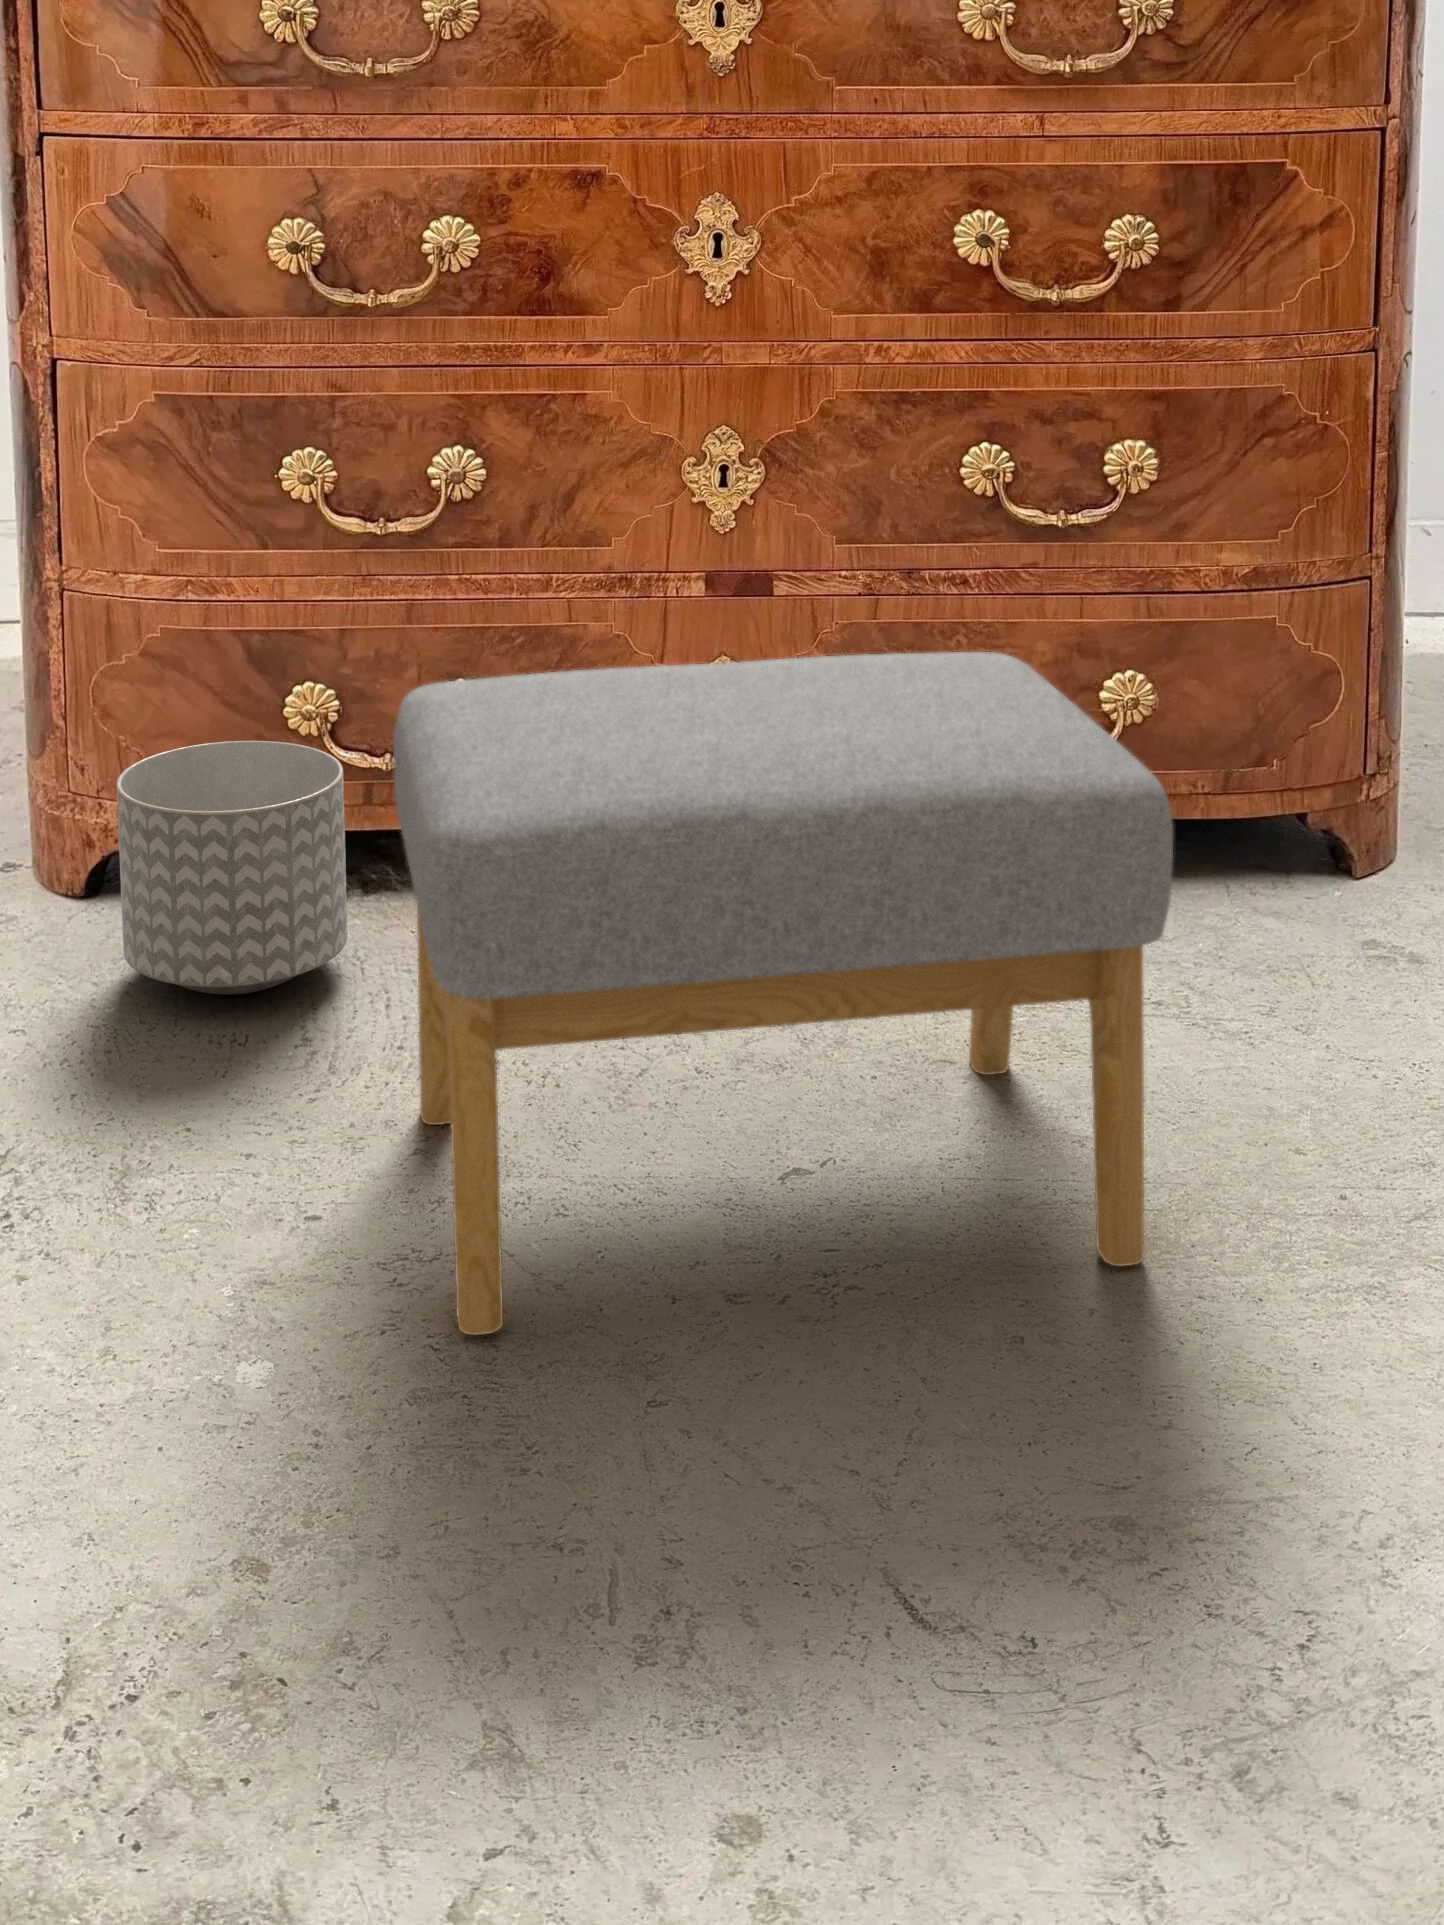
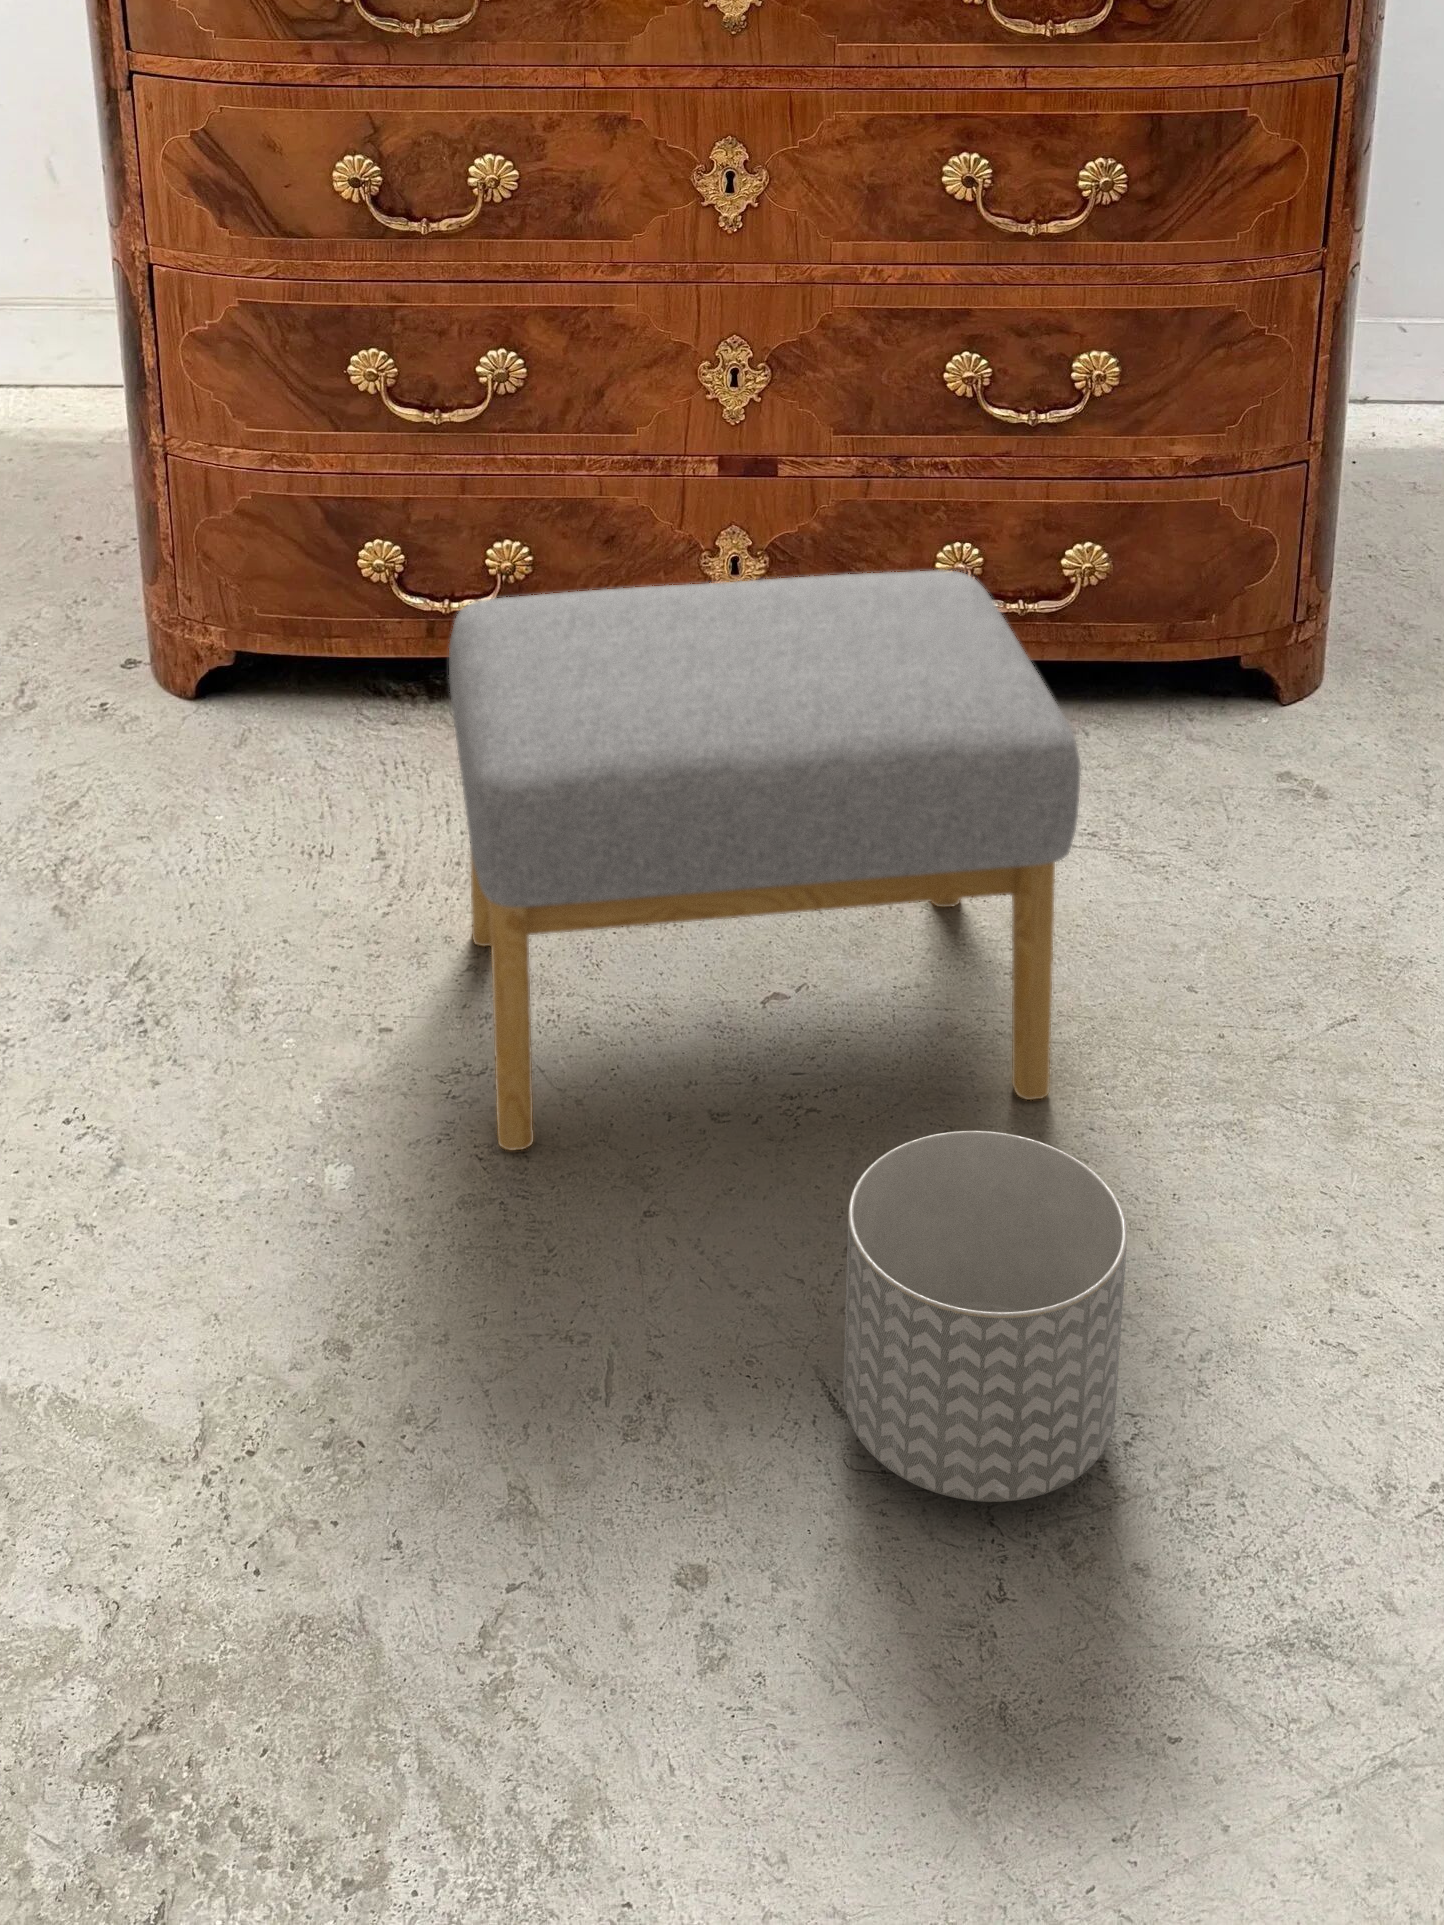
planter: present [116,741,348,995] -> present [843,1131,1127,1502]

